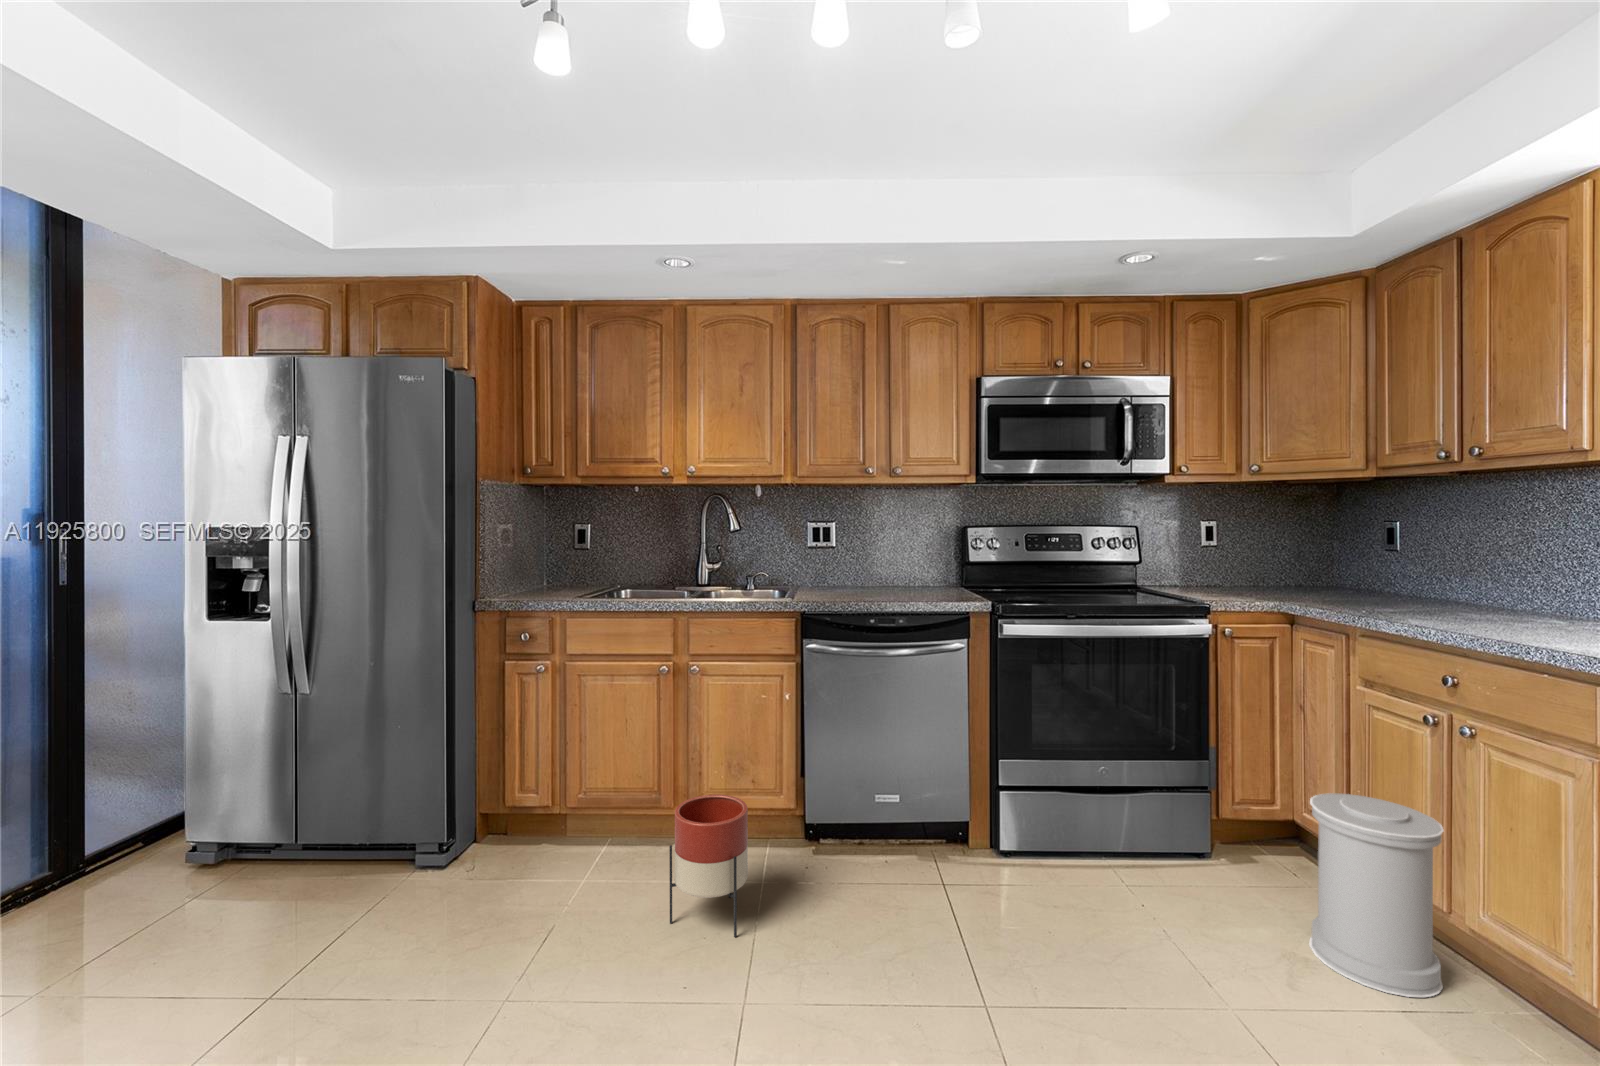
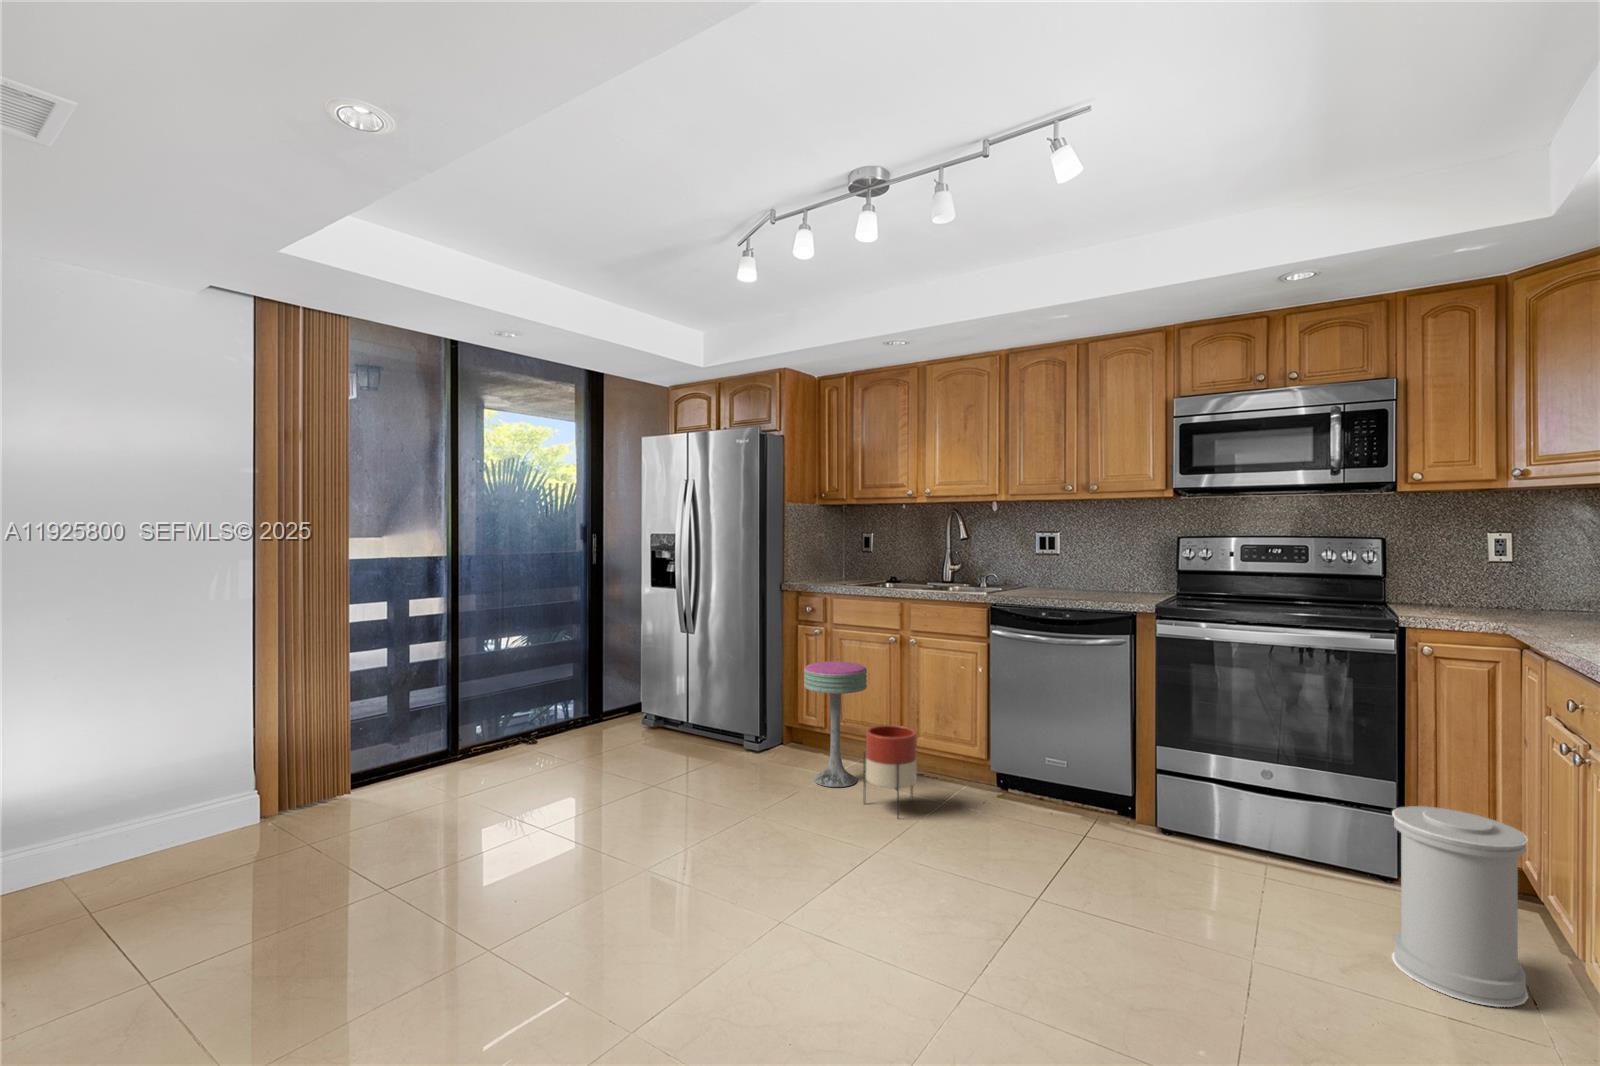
bar stool: none [550,710,646,906] -> present [804,661,867,787]

